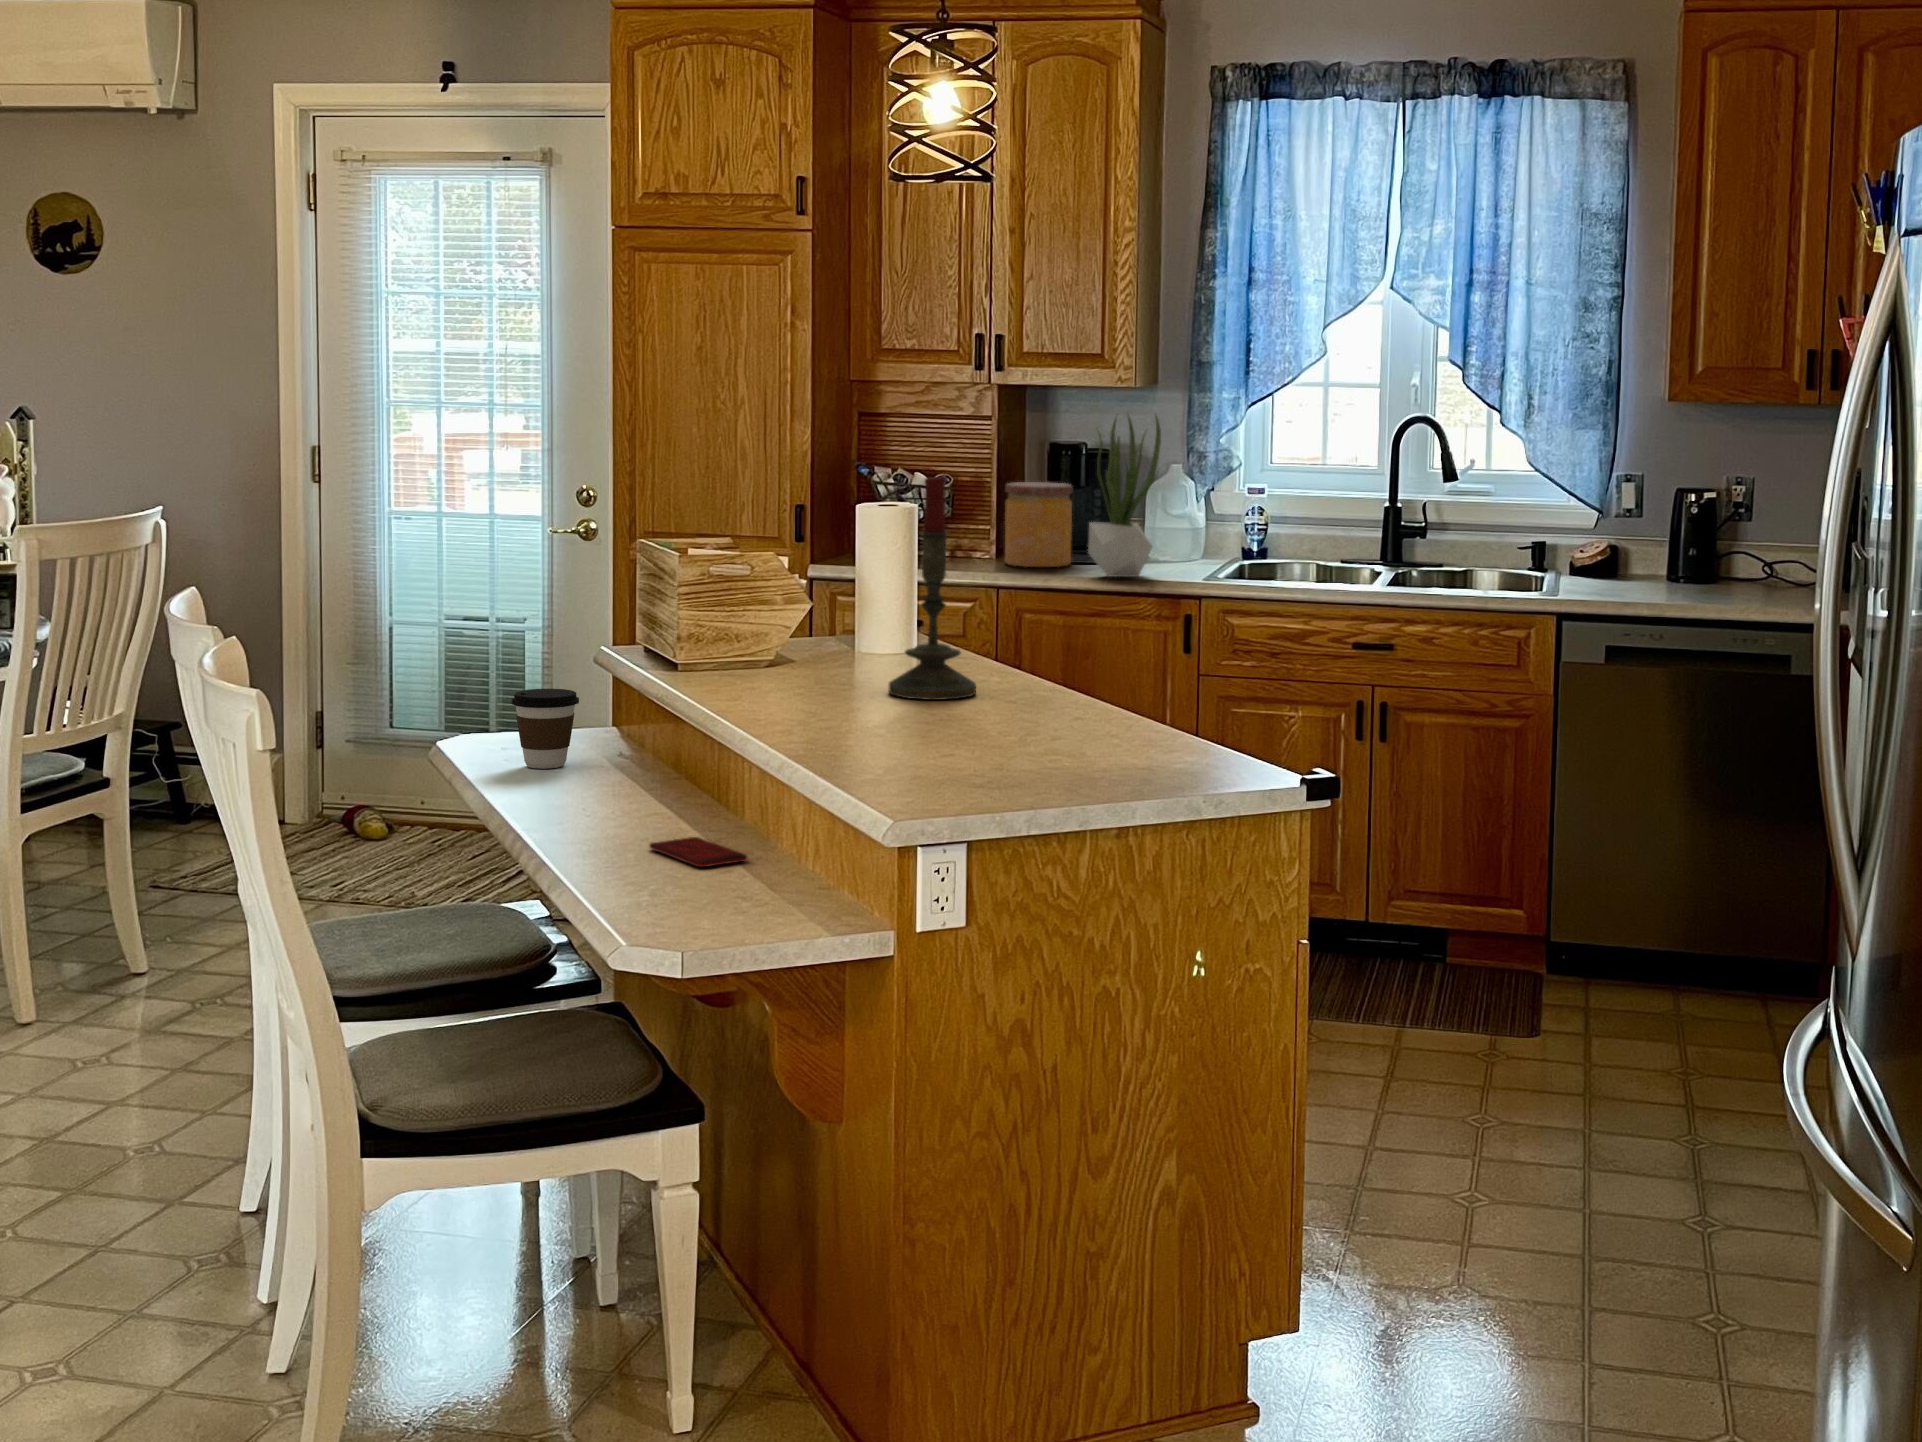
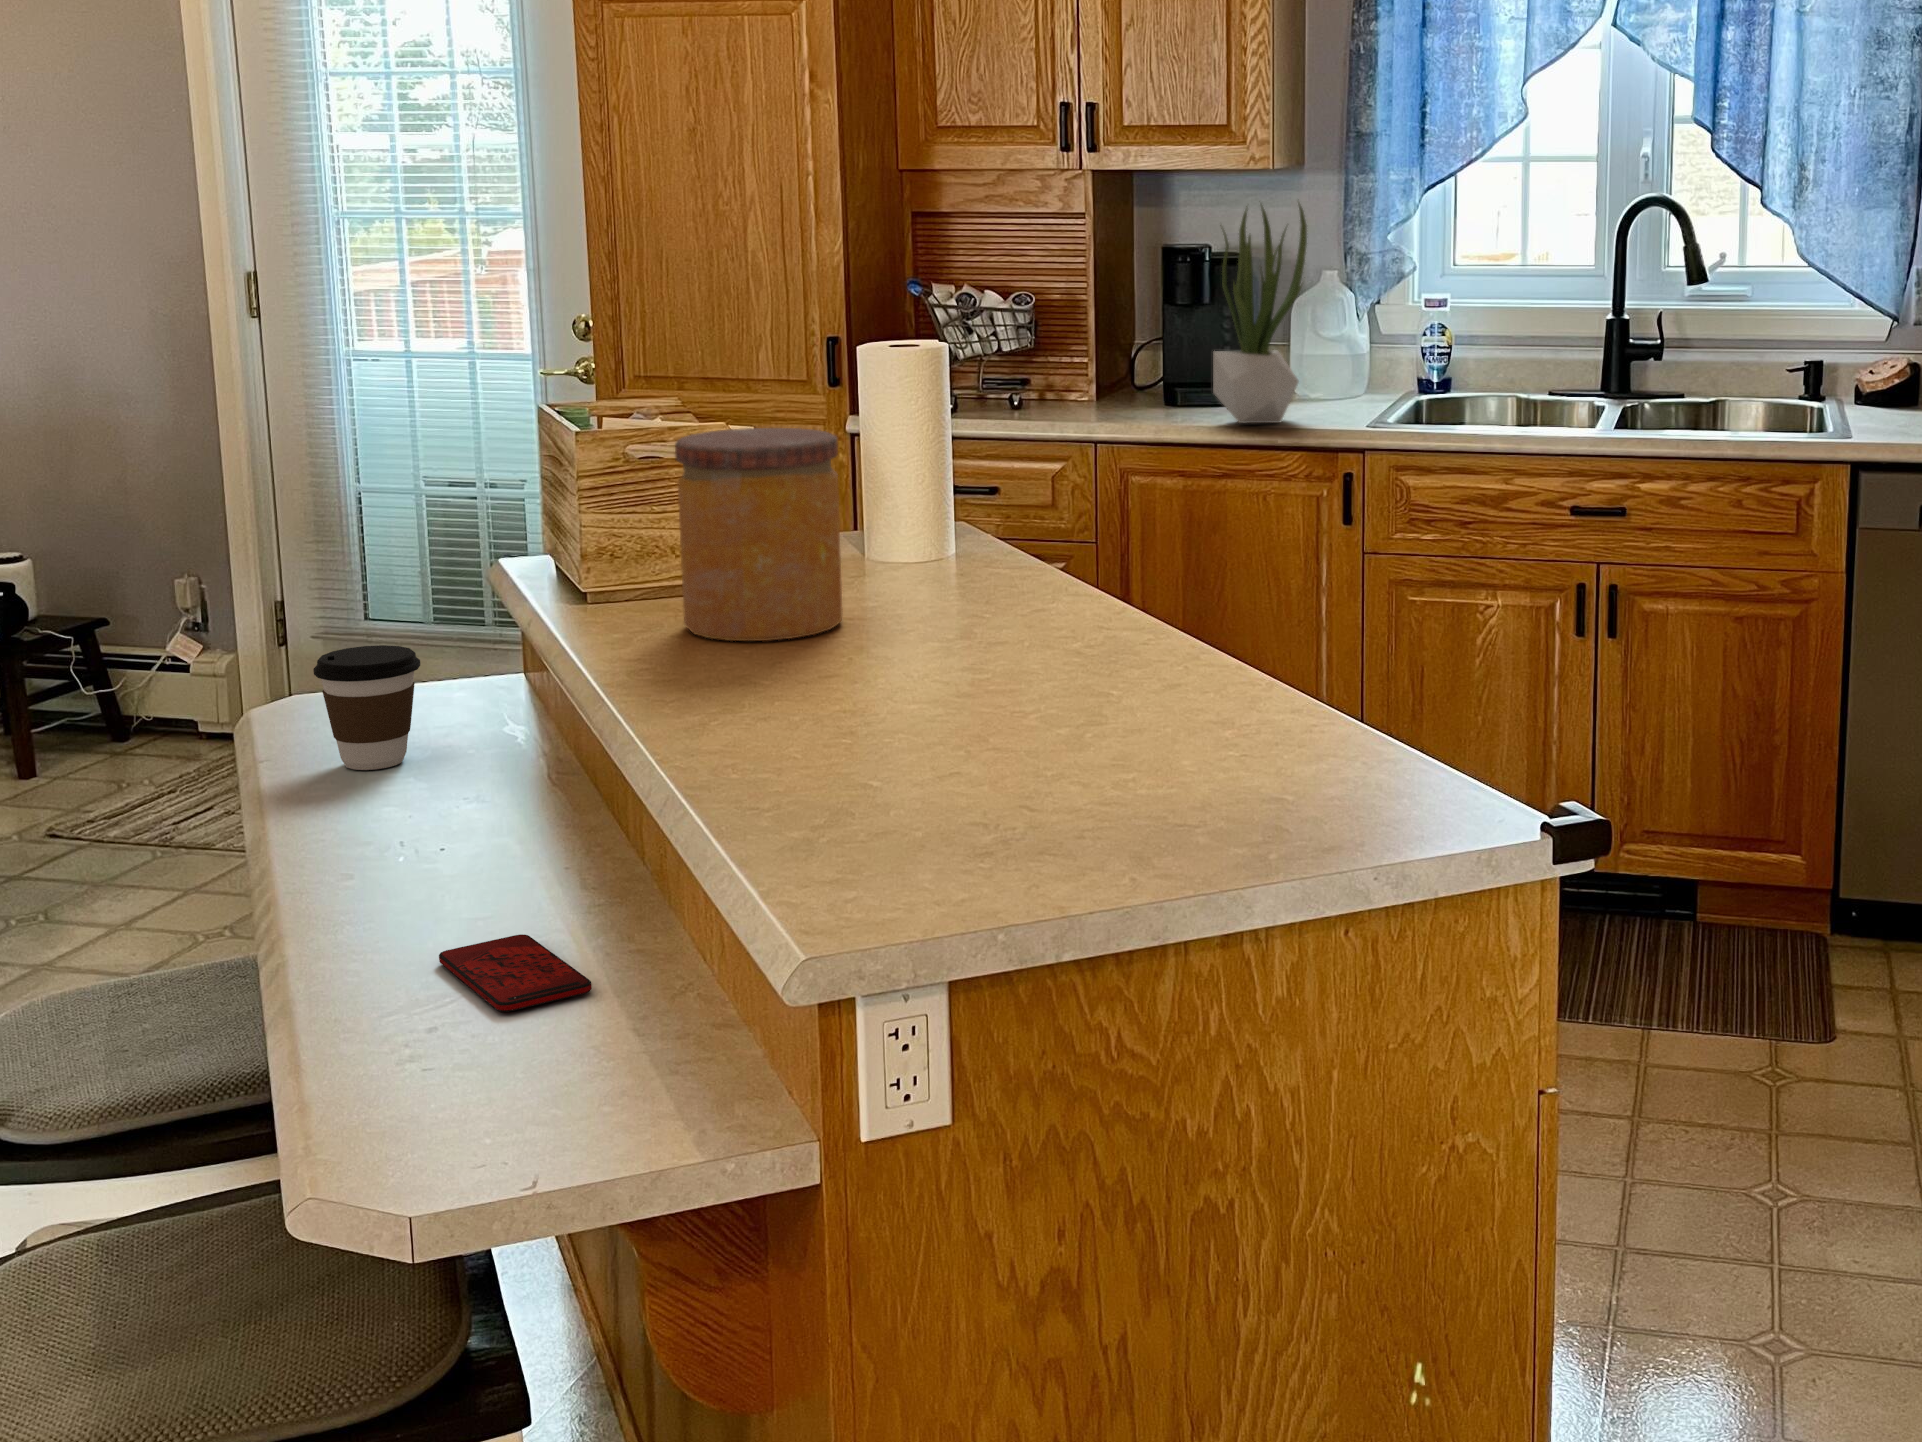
candle: present [889,475,976,700] -> none [871,303,1009,672]
jar: present [1005,482,1073,567] -> present [675,428,843,641]

